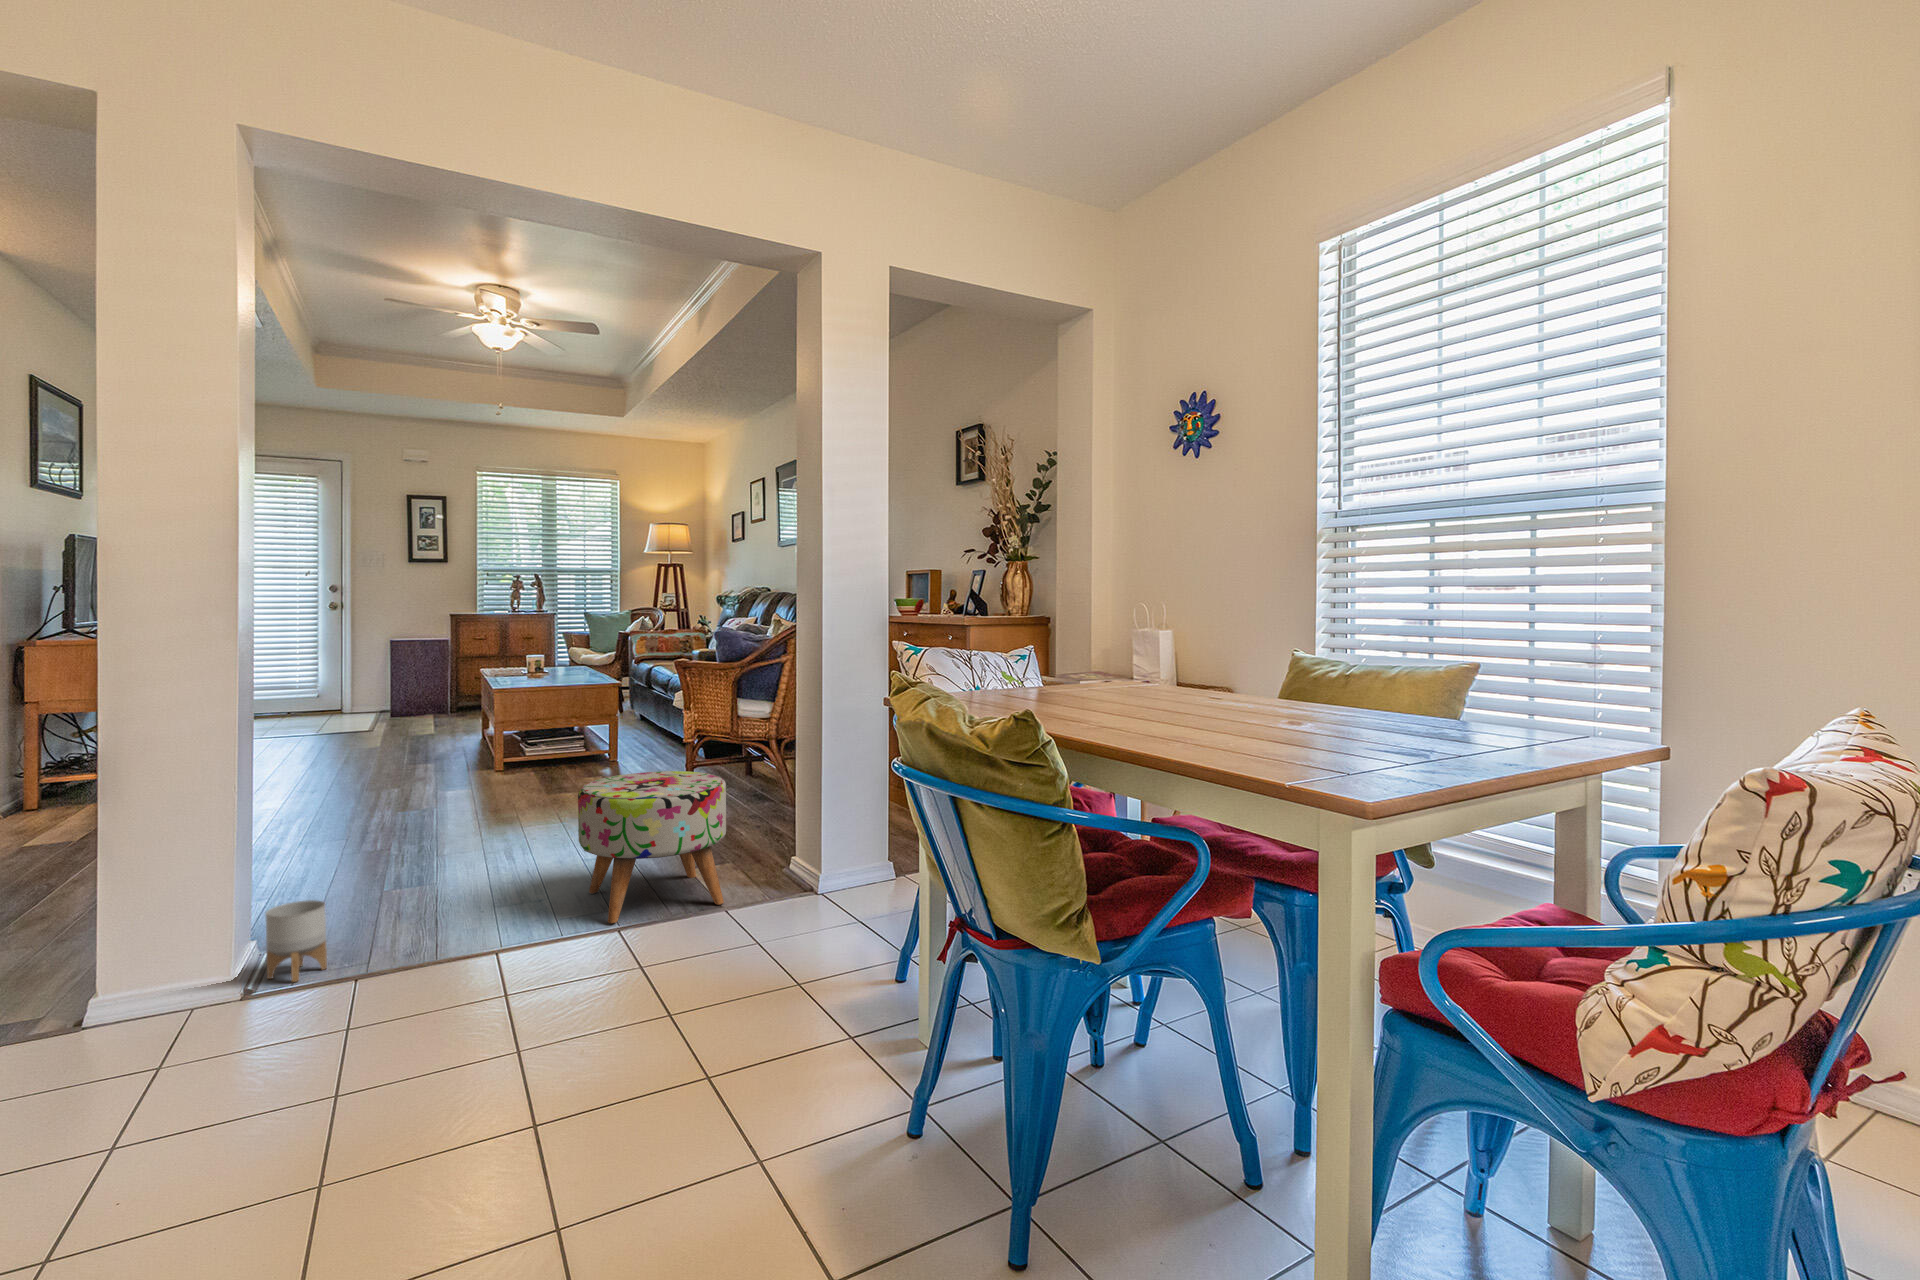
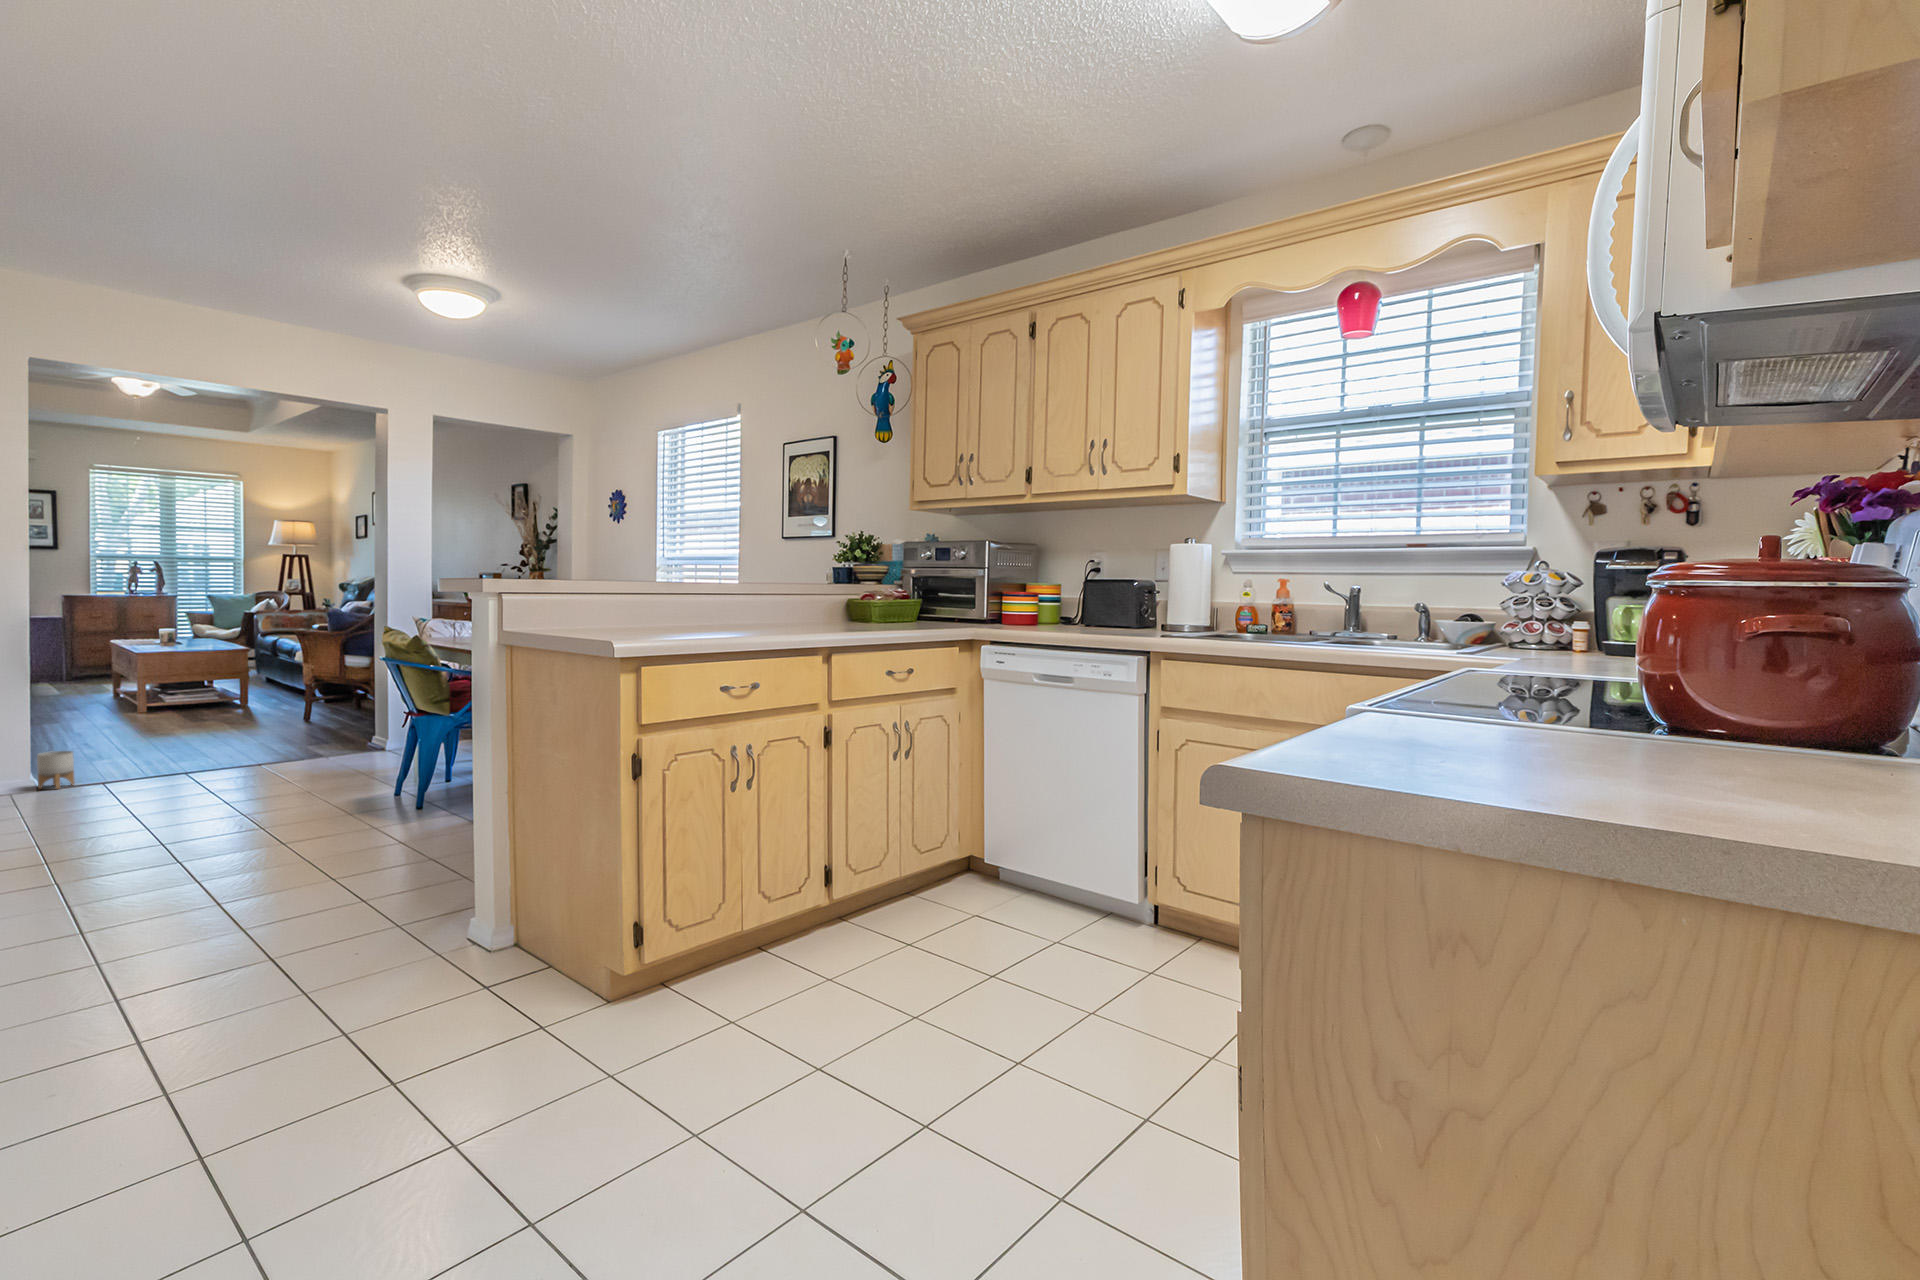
ottoman: present [578,771,726,923] -> none [230,690,327,765]

